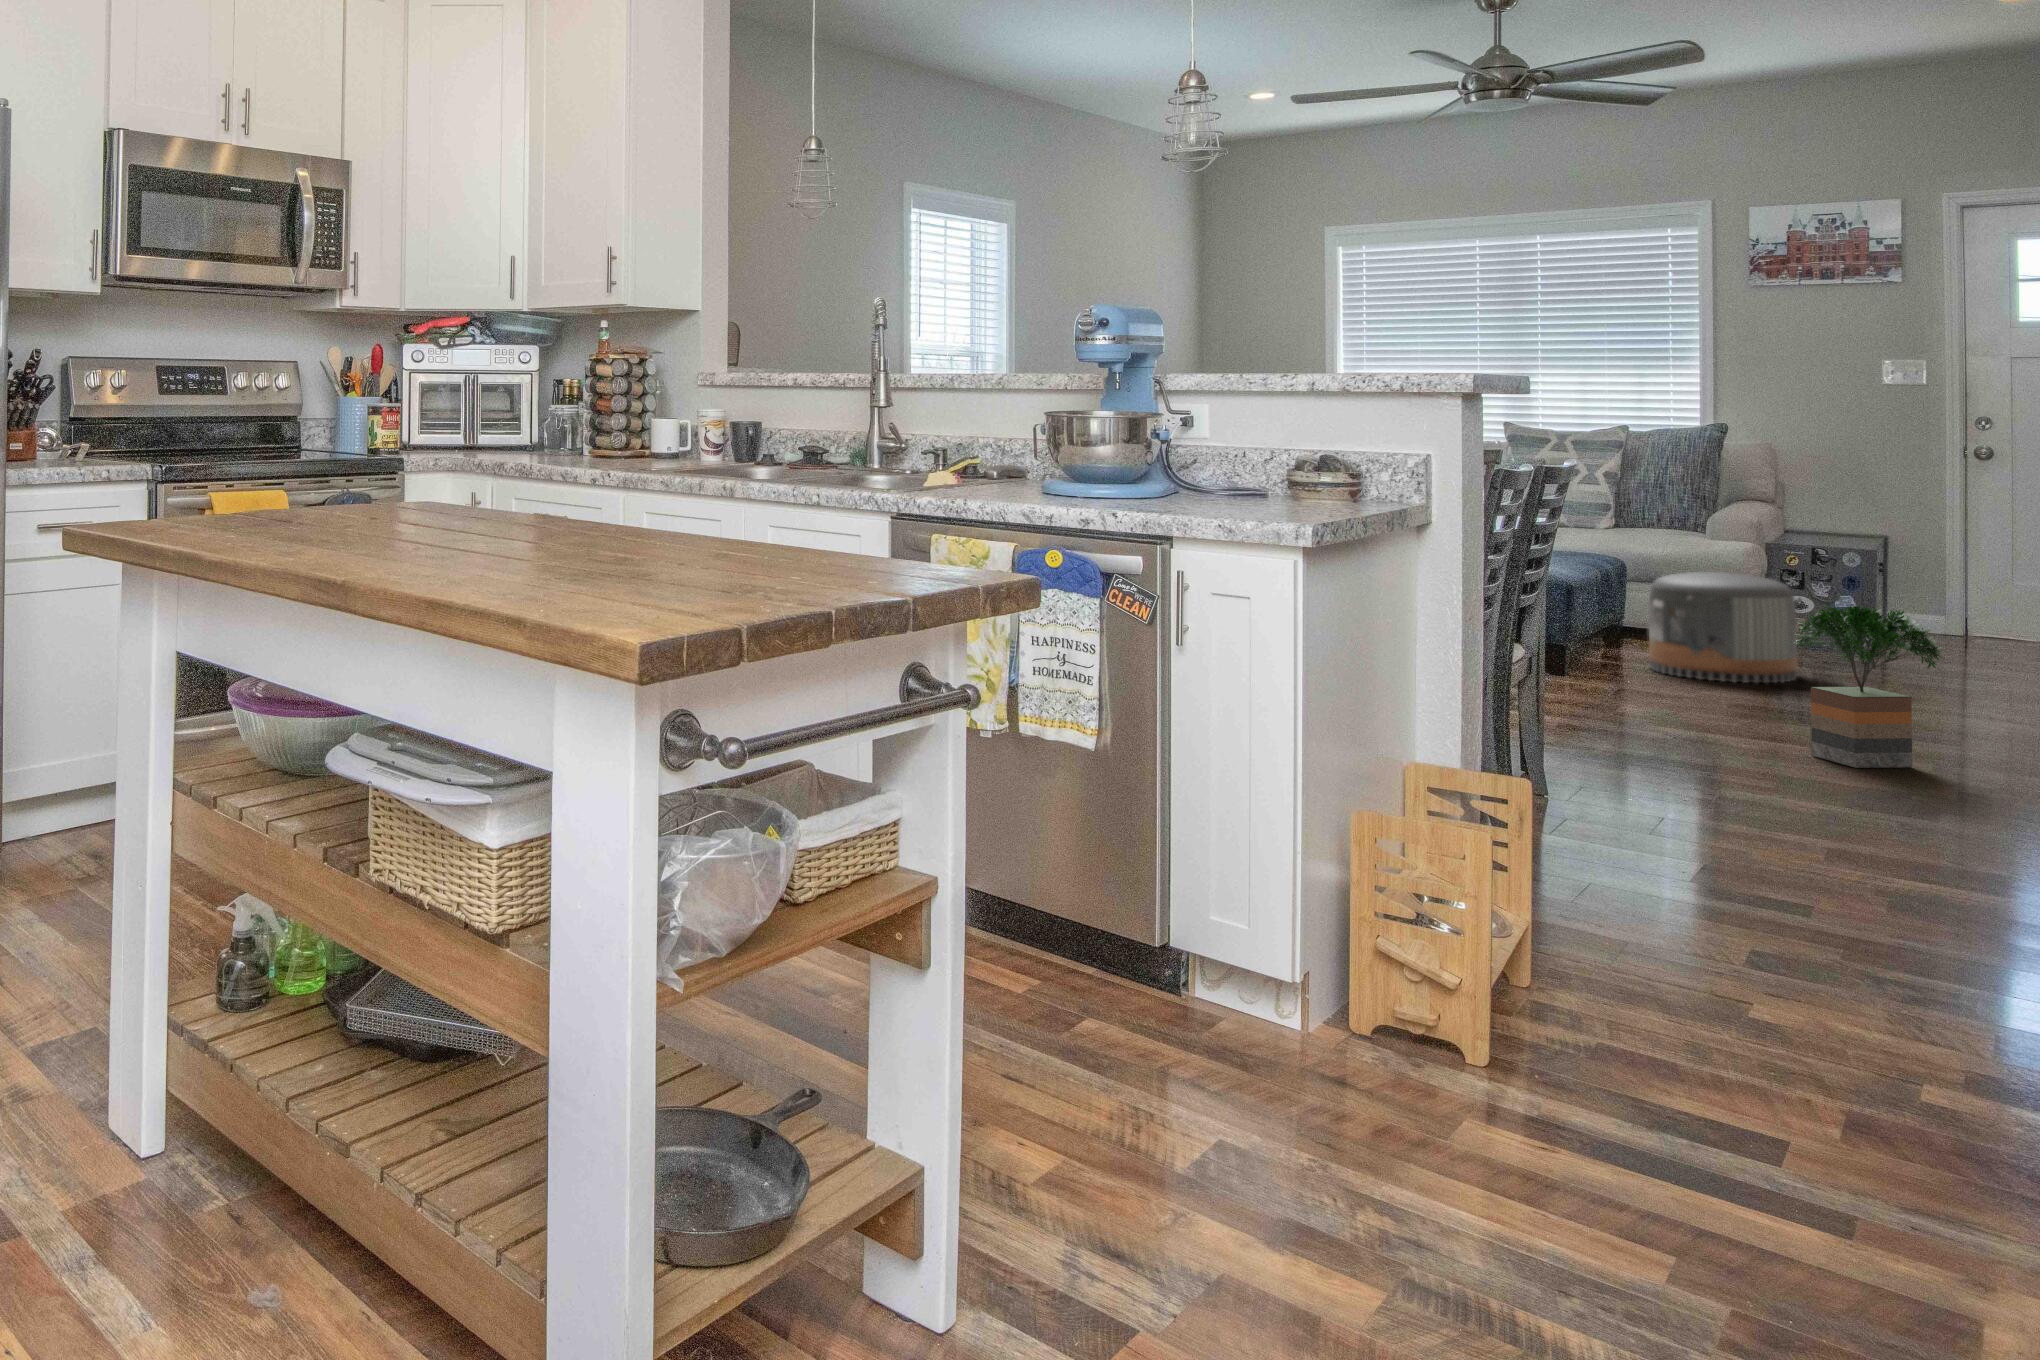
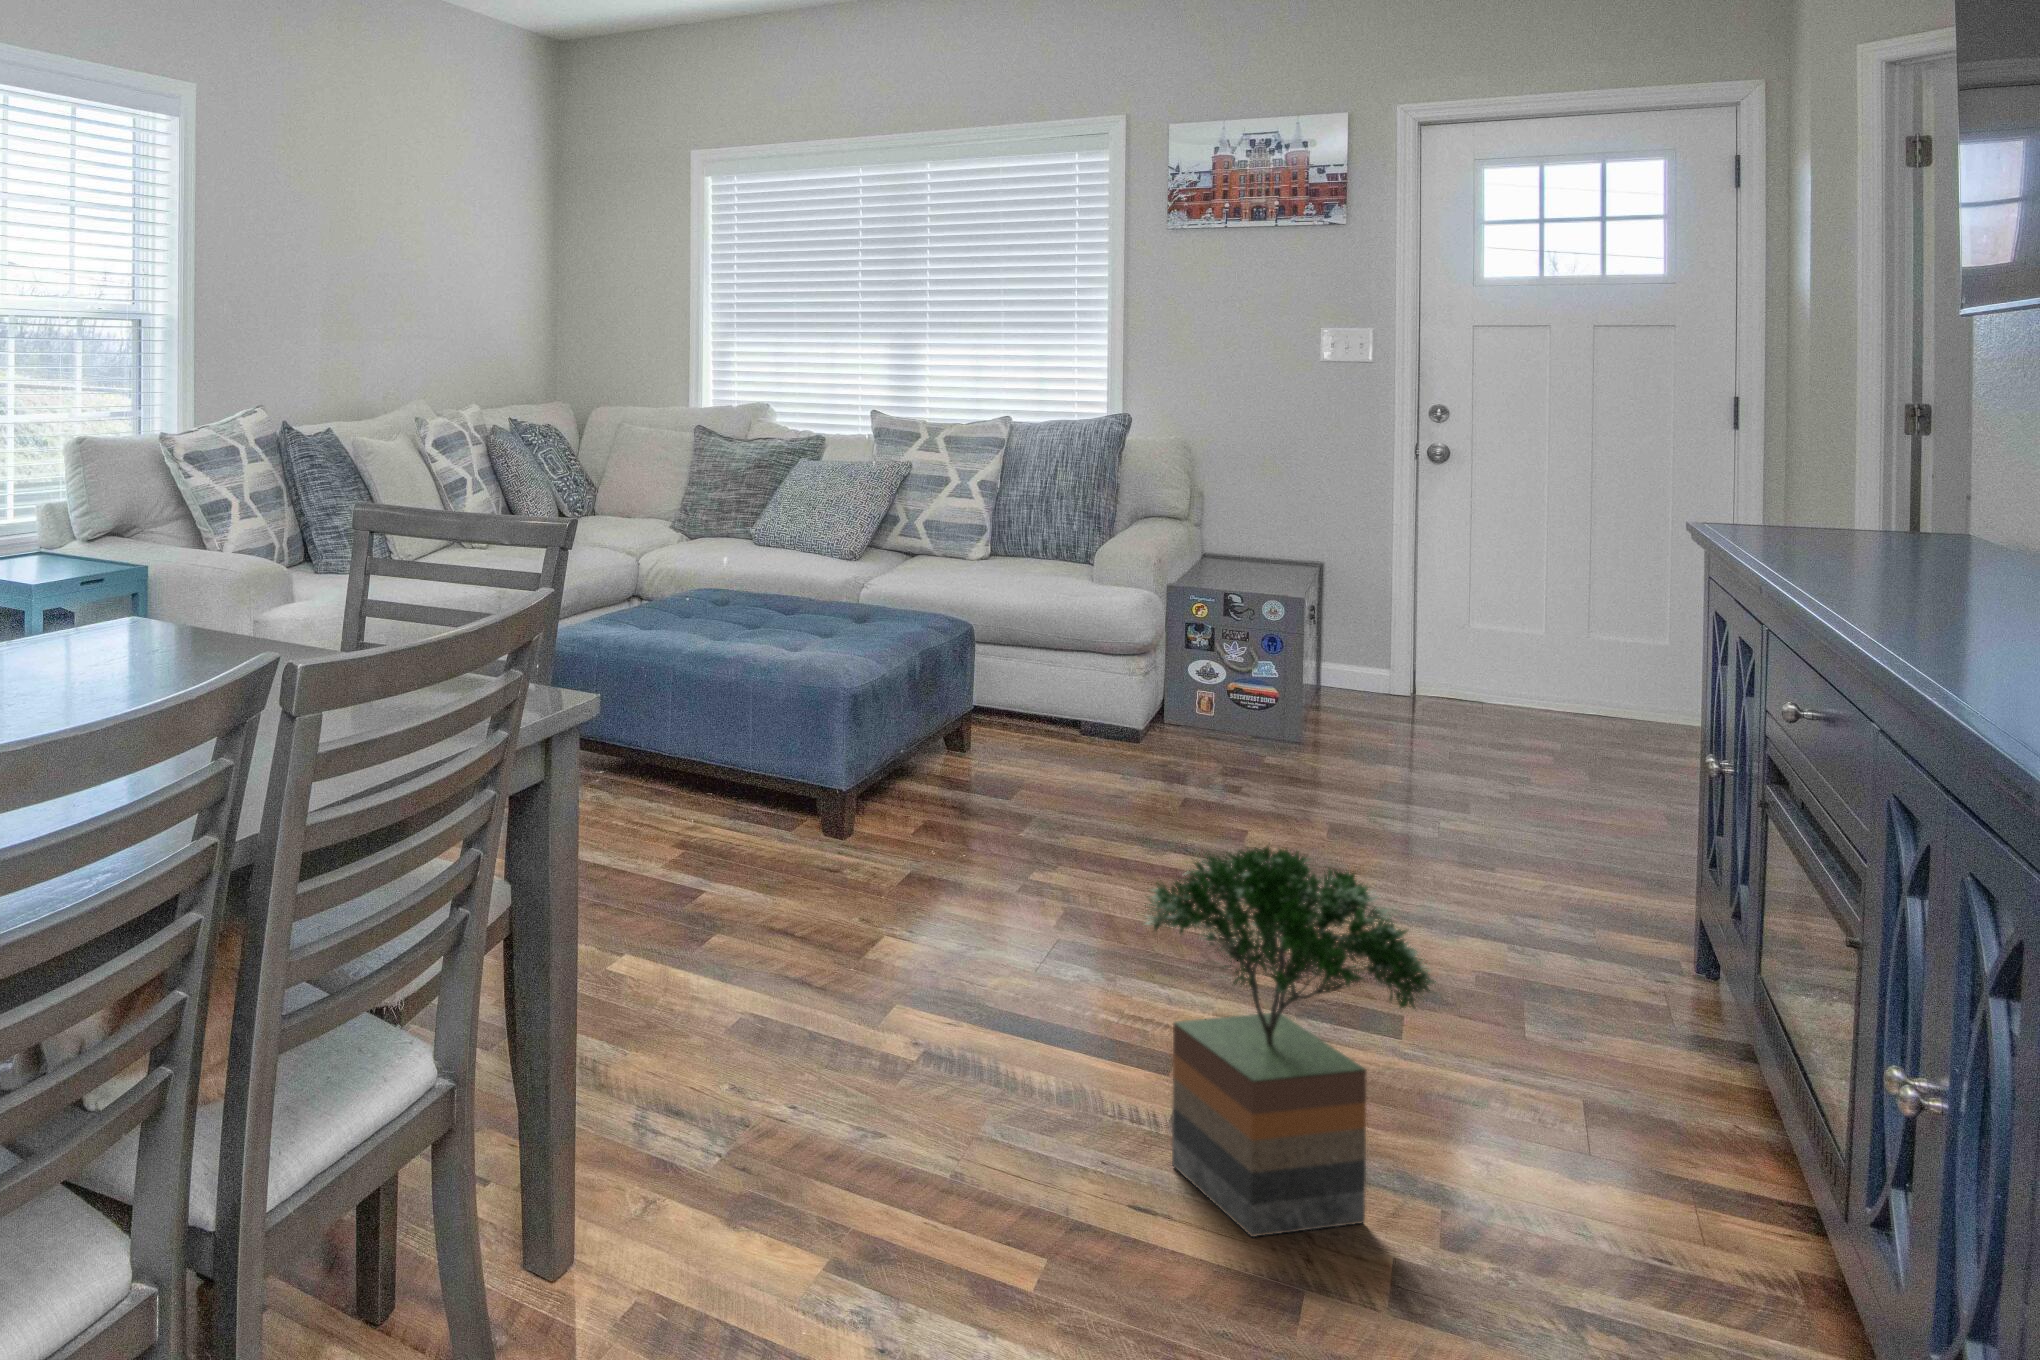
pouf: present [1648,572,1797,683] -> none [992,650,1193,841]

